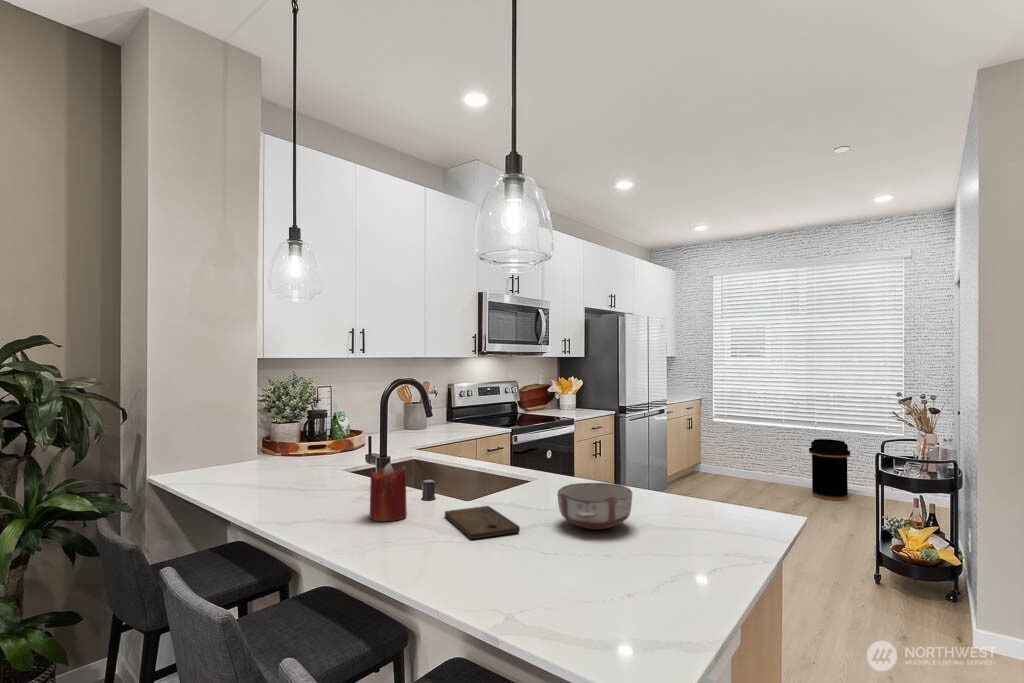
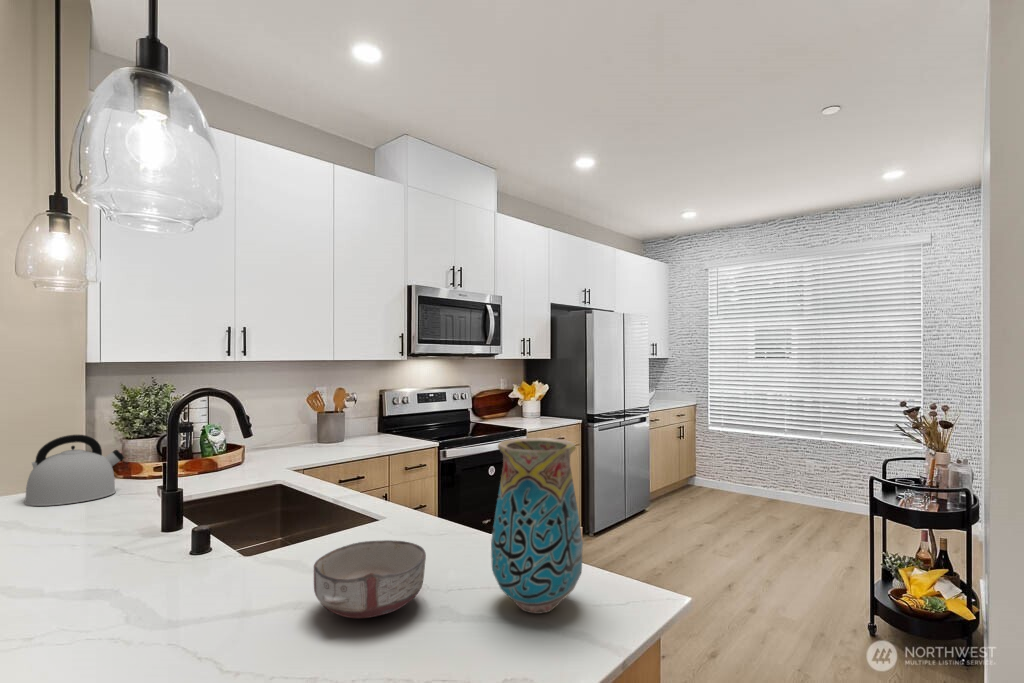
vase: none [671,410,737,527] -> present [491,438,583,614]
kettle: none [234,418,302,474] -> present [24,435,124,506]
trash can: present [809,439,850,500] -> none [813,452,860,523]
candle: present [370,463,407,521] -> none [68,508,133,594]
cutting board: present [445,506,520,539] -> none [155,569,252,635]

